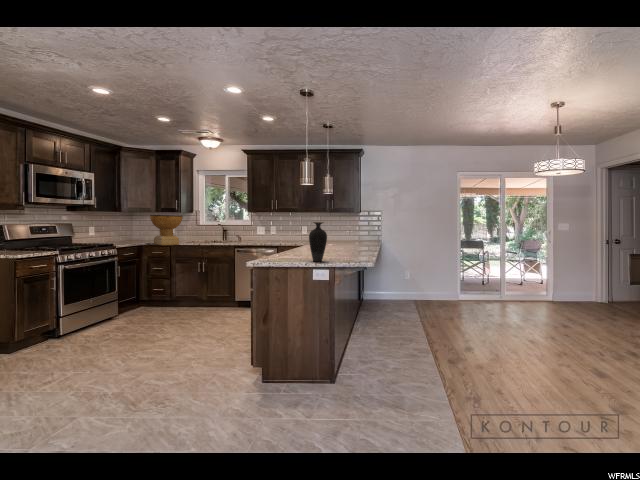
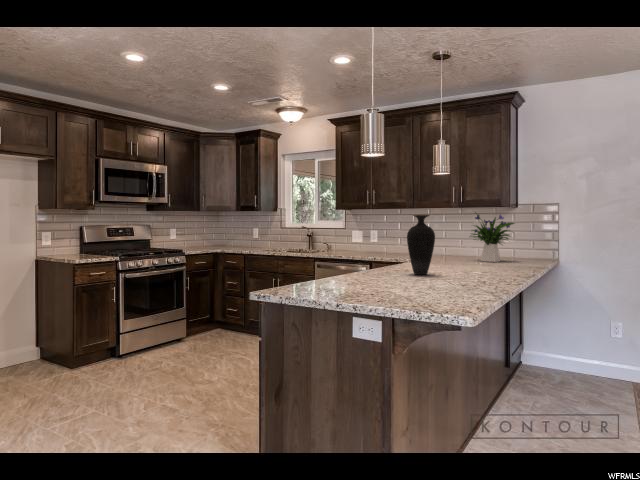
decorative bowl: present [150,215,183,245] -> none [224,213,262,251]
flower arrangement: none [337,219,368,252] -> present [471,214,515,262]

